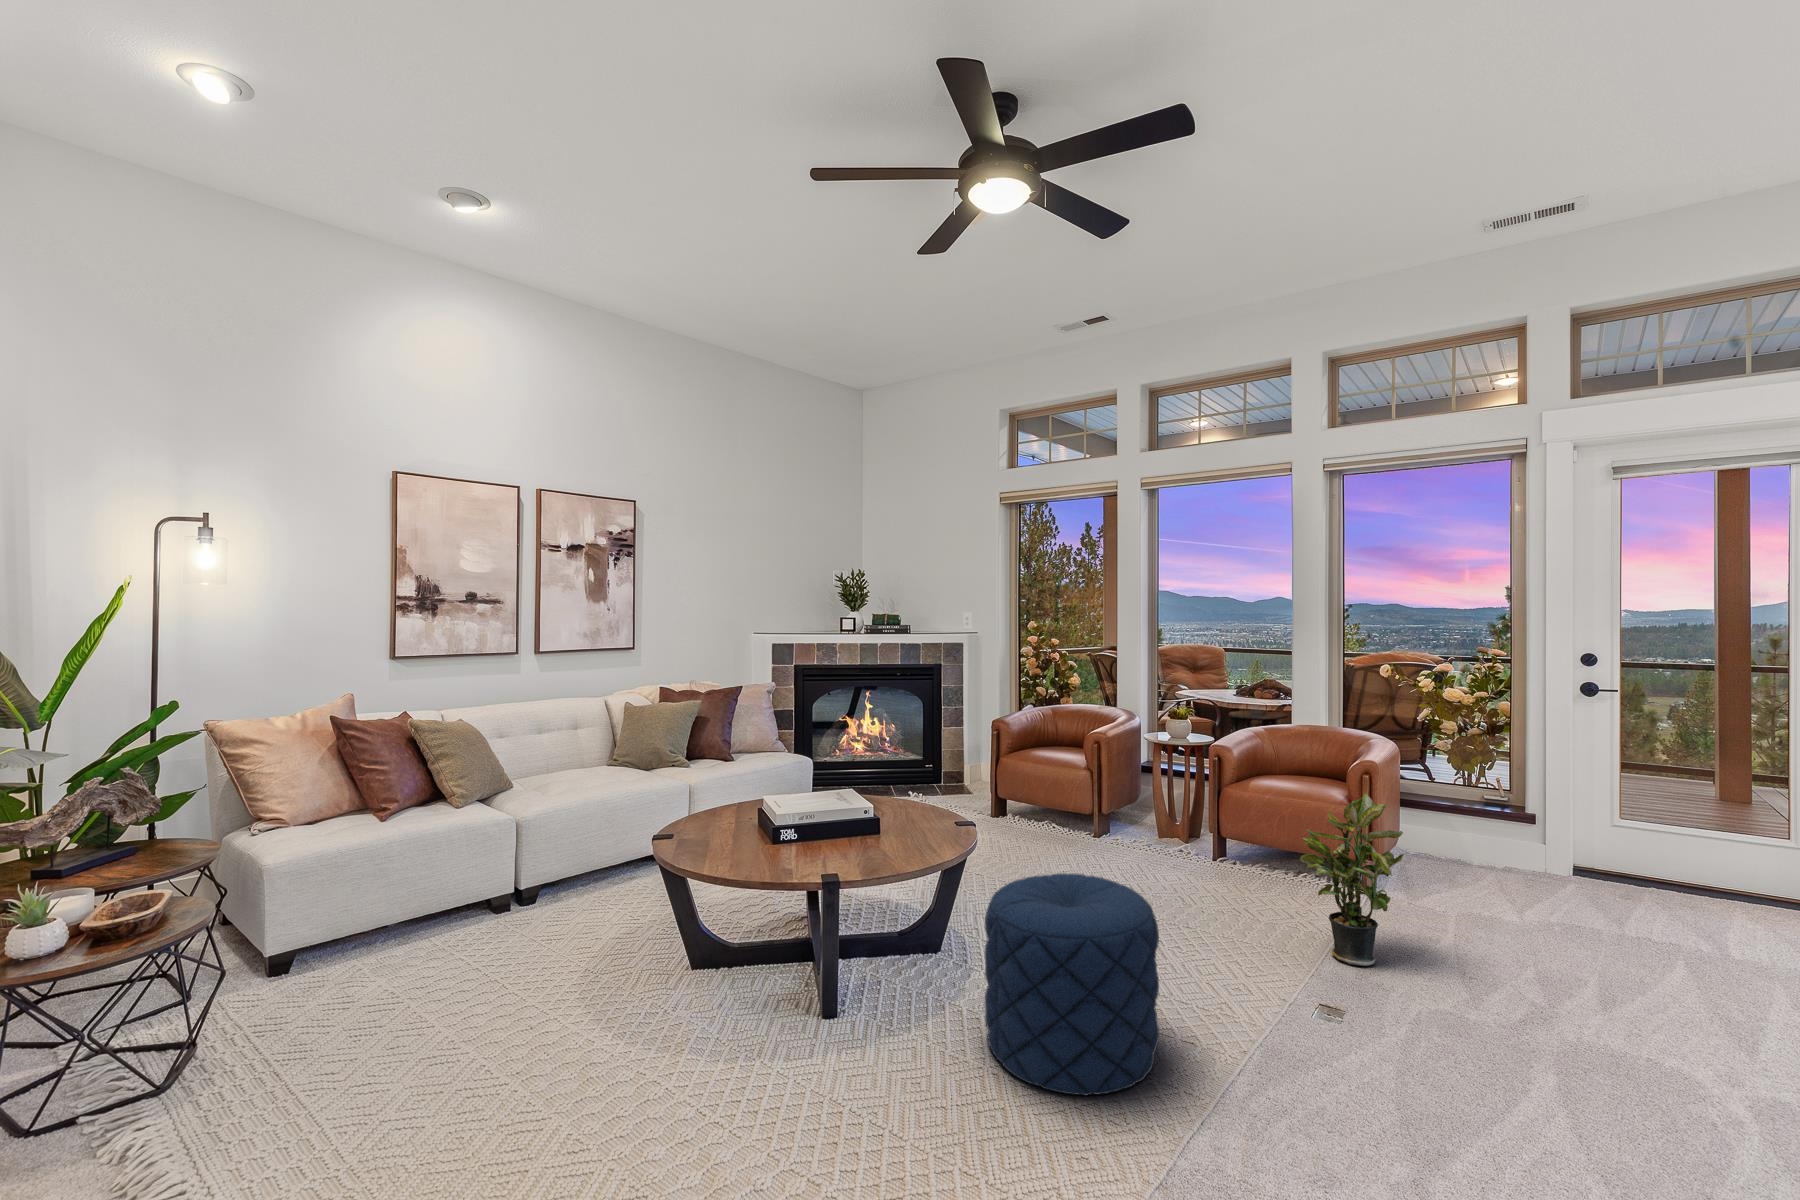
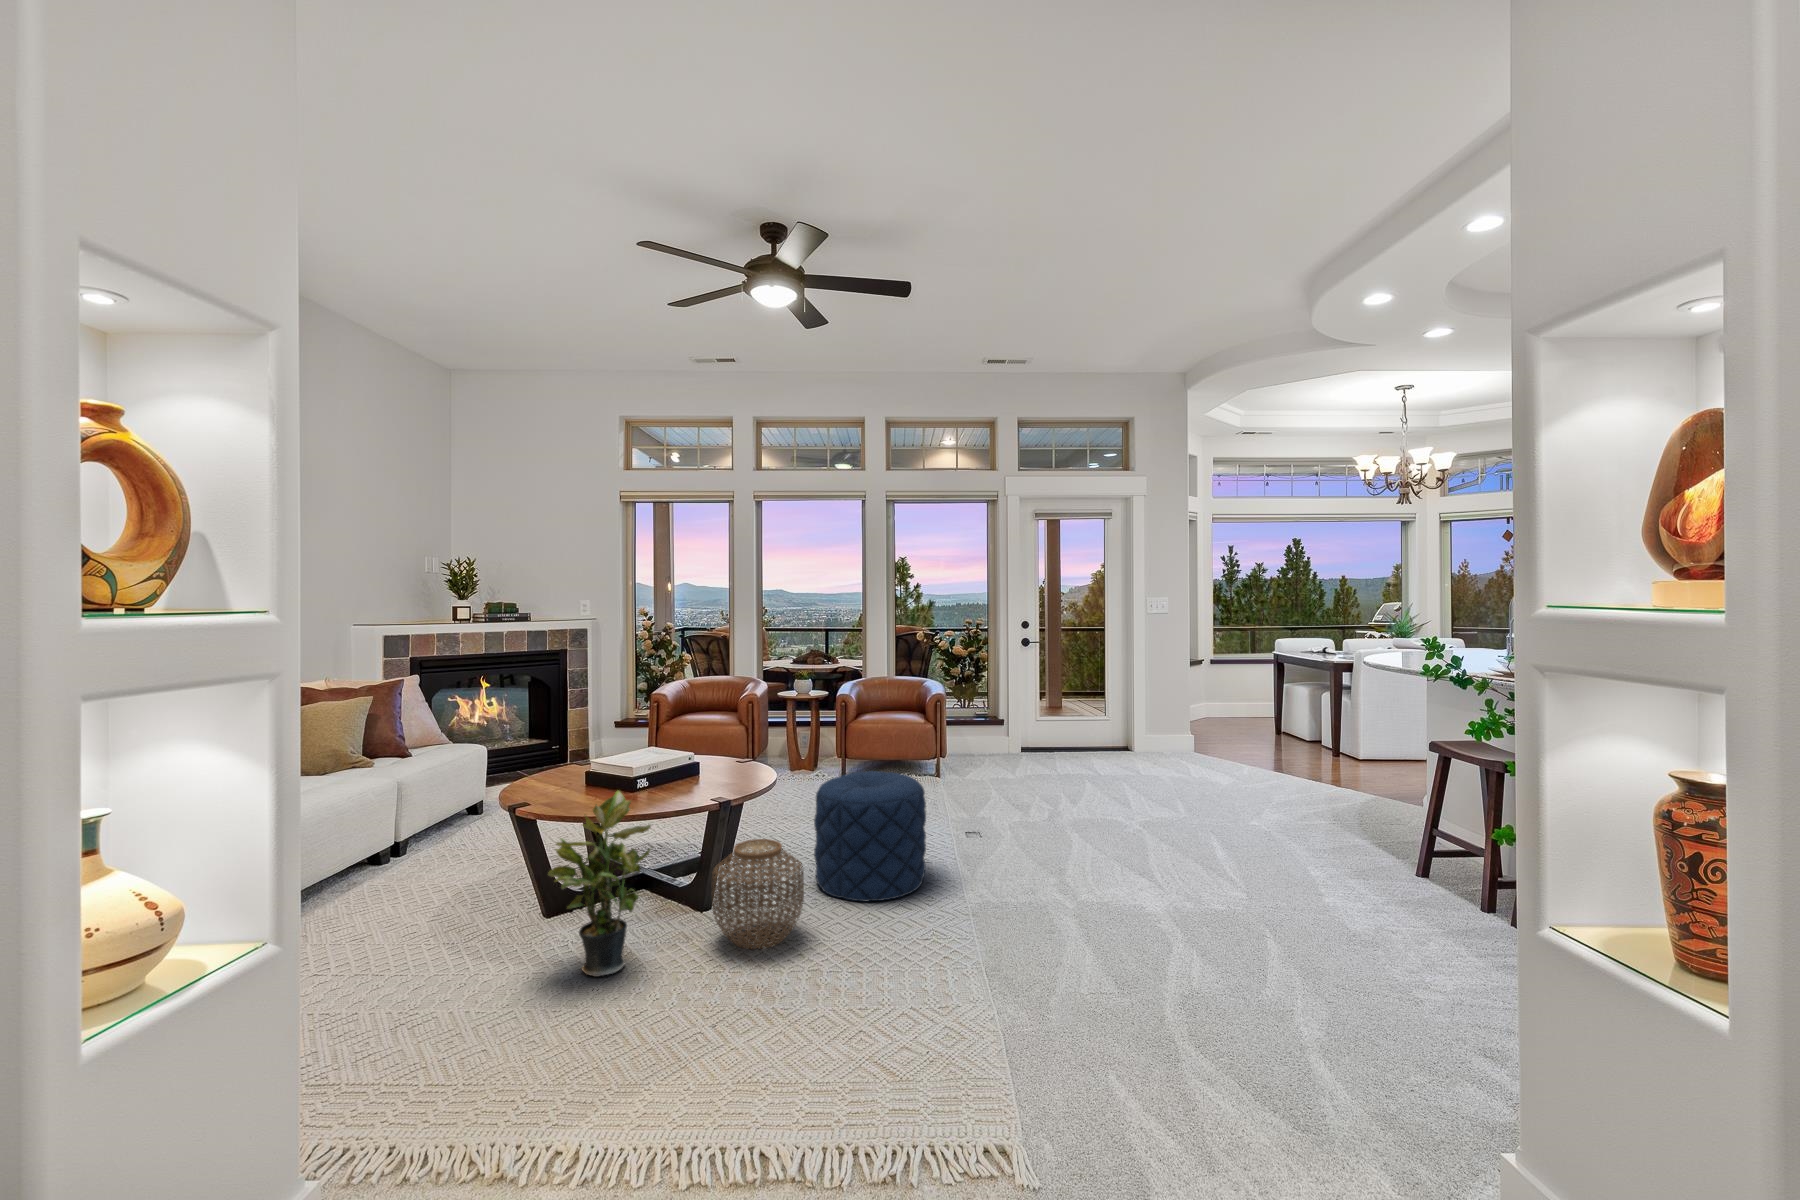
potted plant: present [1300,793,1404,966] -> present [548,791,651,977]
woven basket: none [769,945,895,1109] -> present [712,839,804,949]

